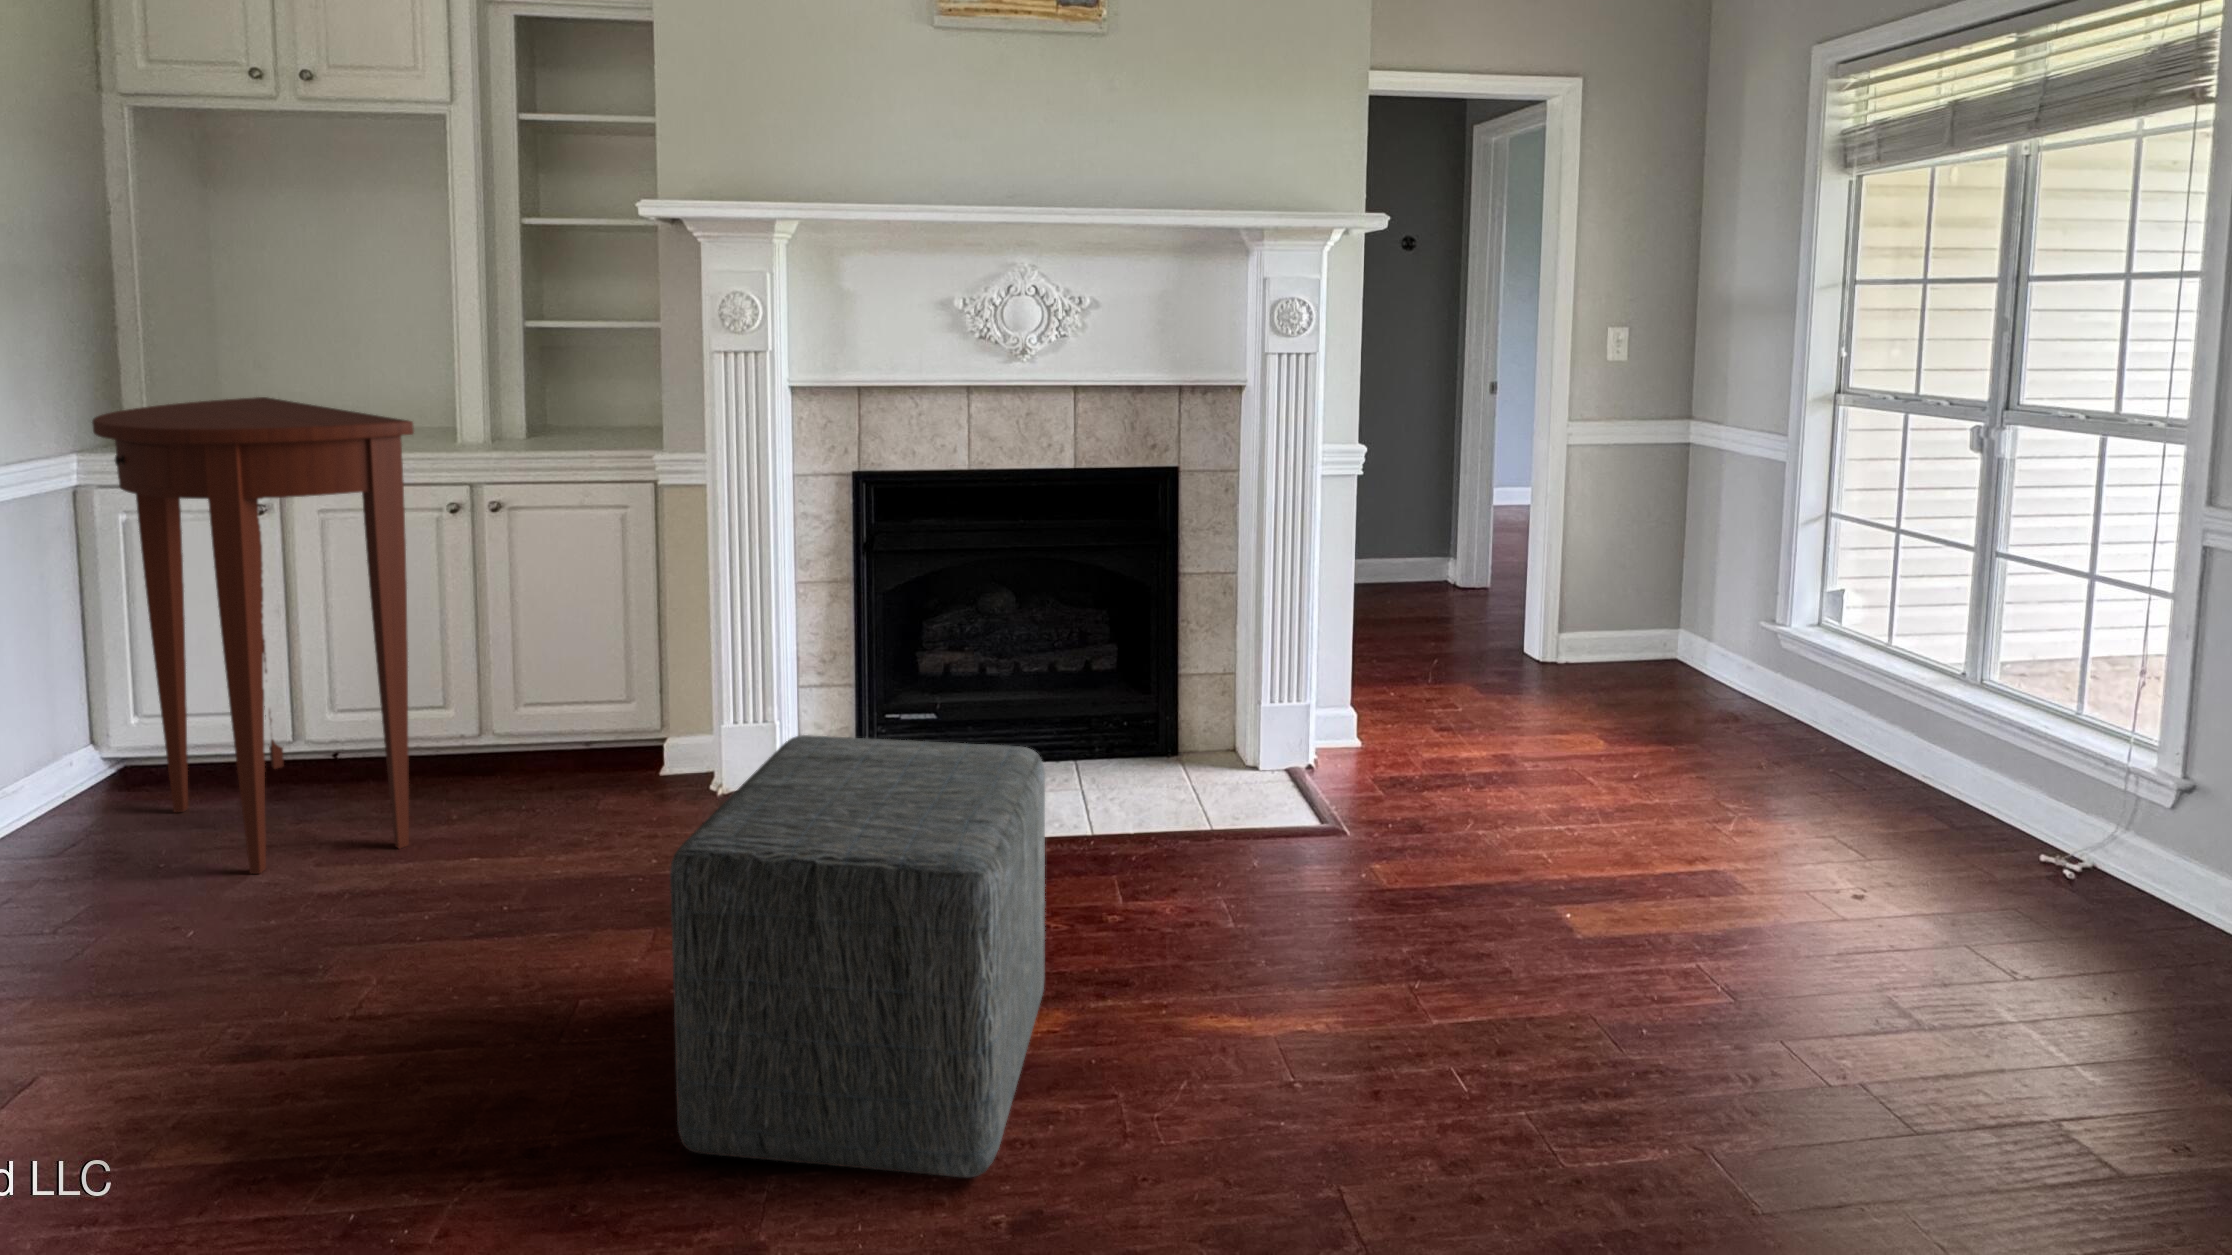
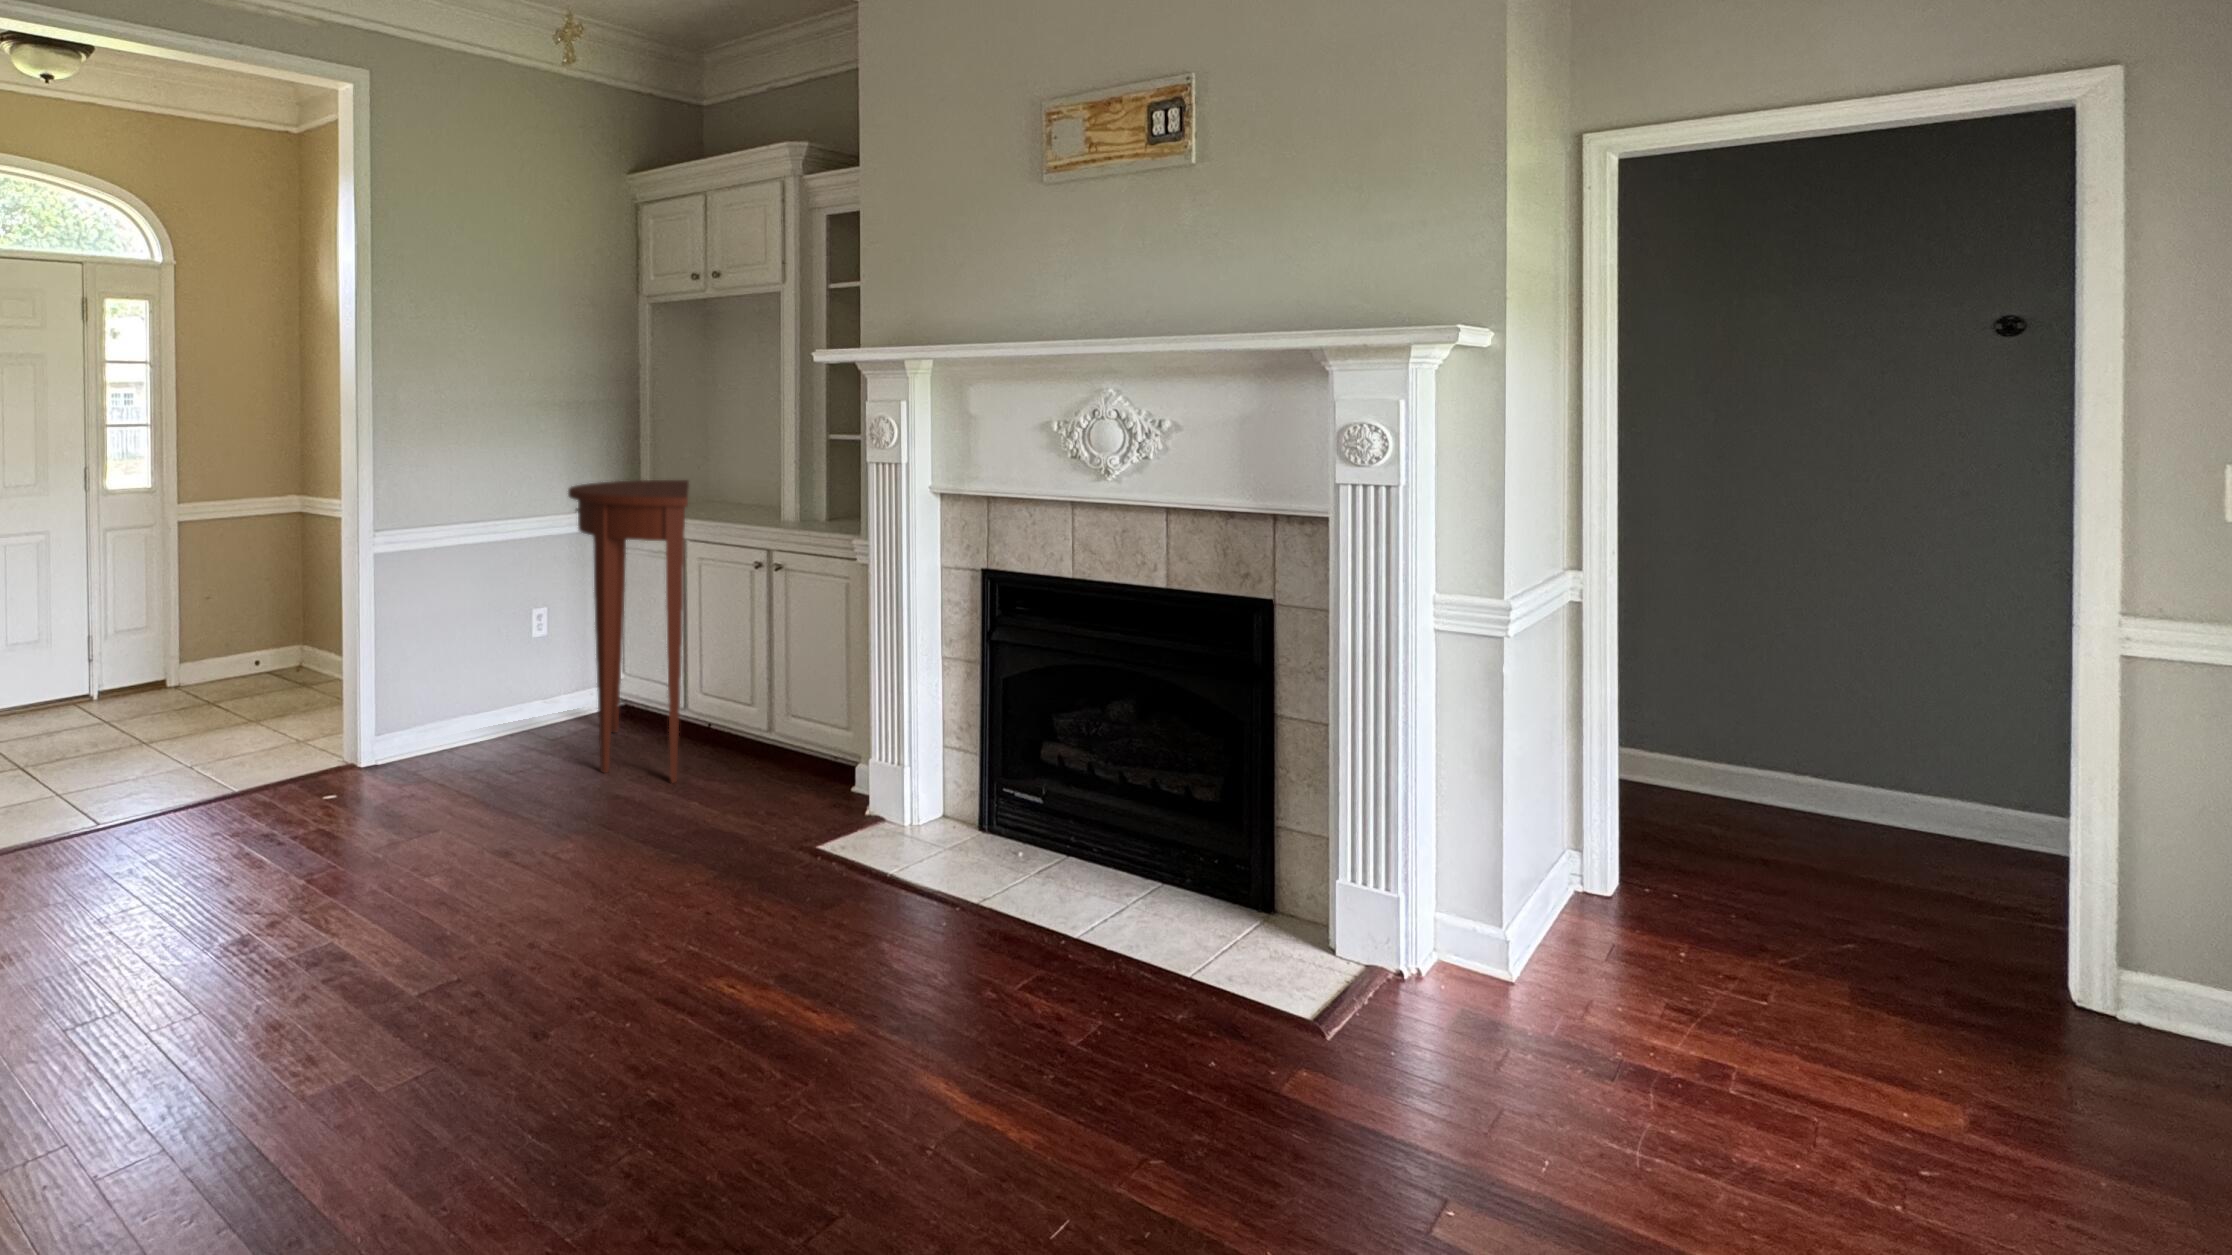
ottoman: present [670,735,1045,1177] -> none [575,740,863,1069]

